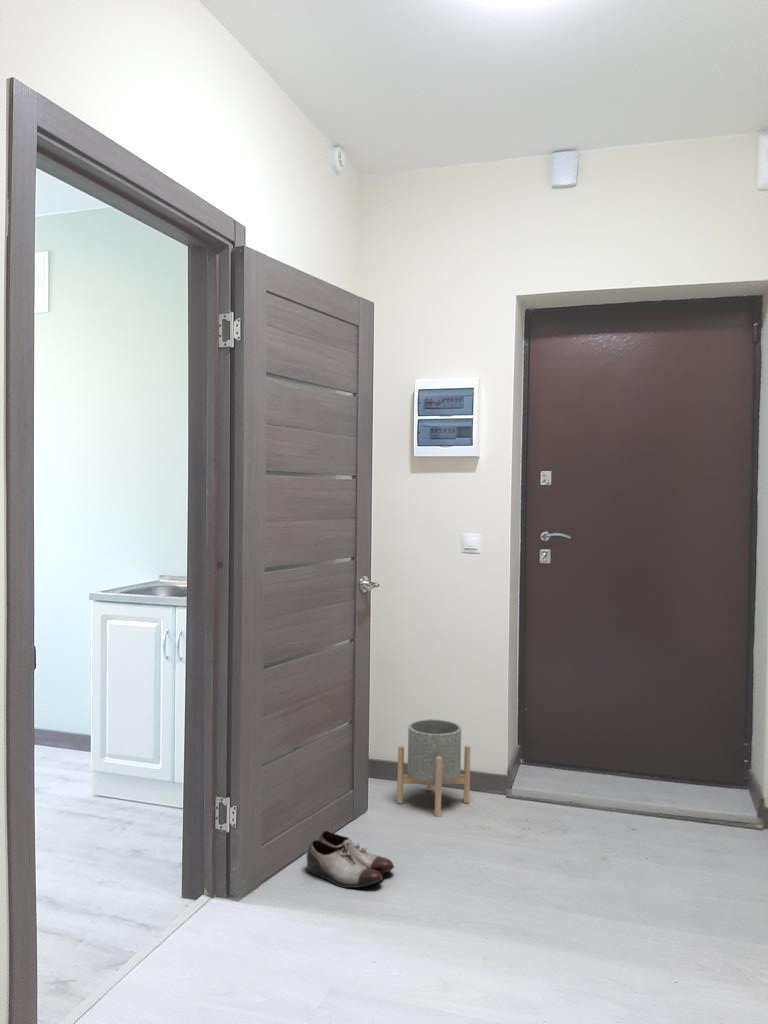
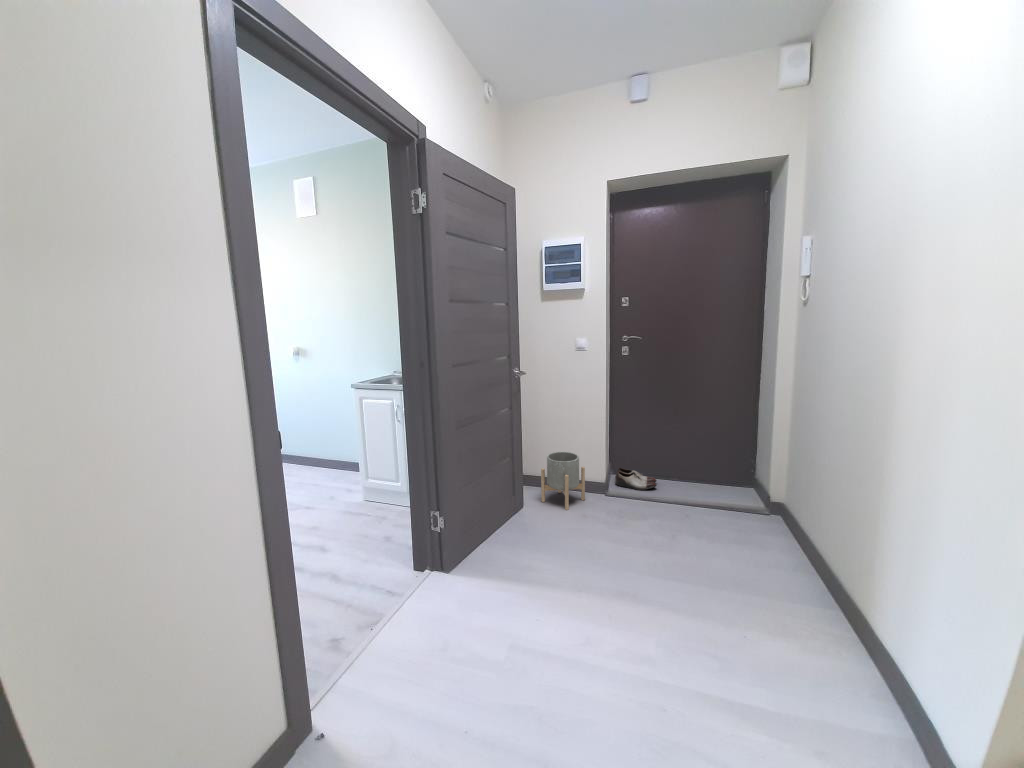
shoe: present [307,831,394,888] -> present [615,468,657,490]

